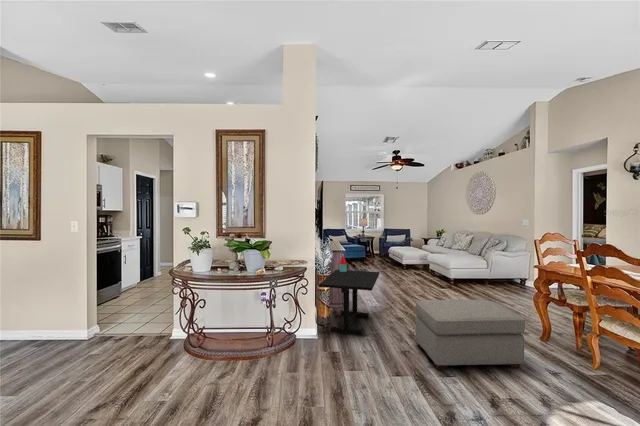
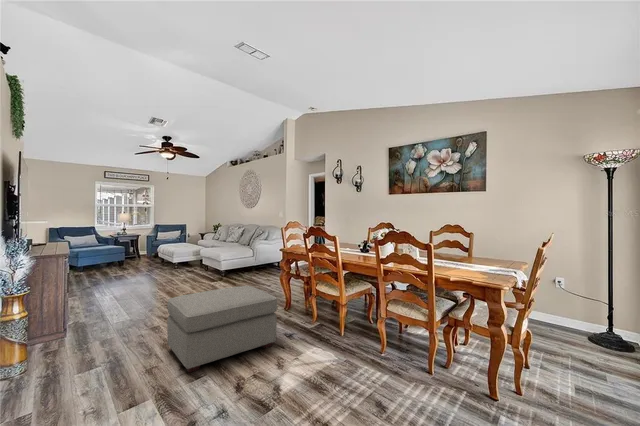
side table: present [319,256,379,335] -> none [10,254,128,365]

